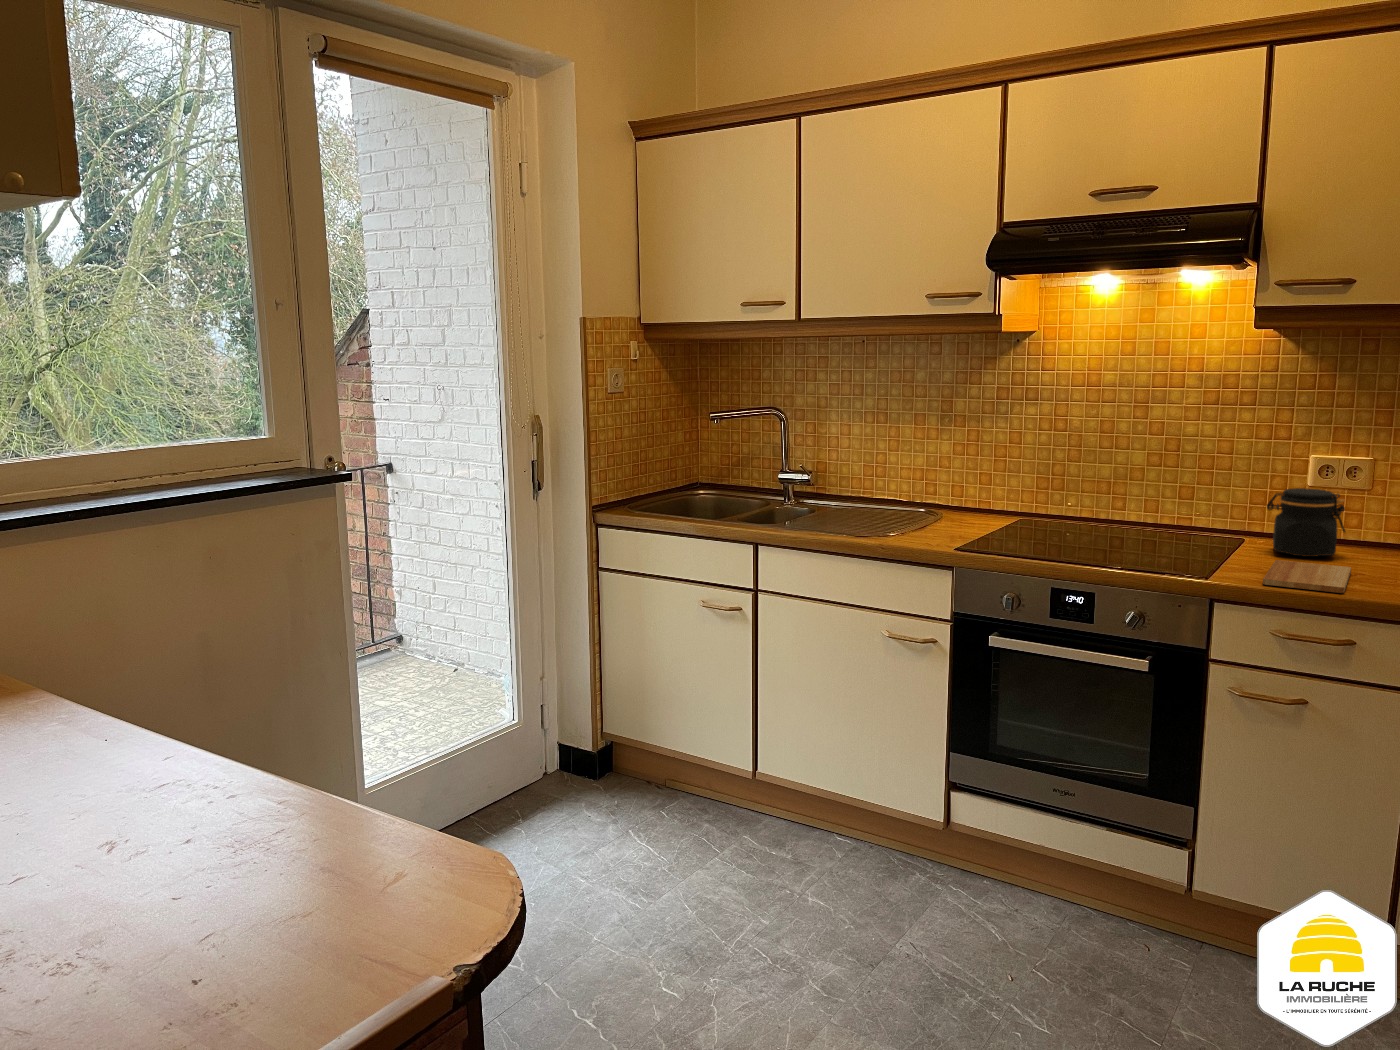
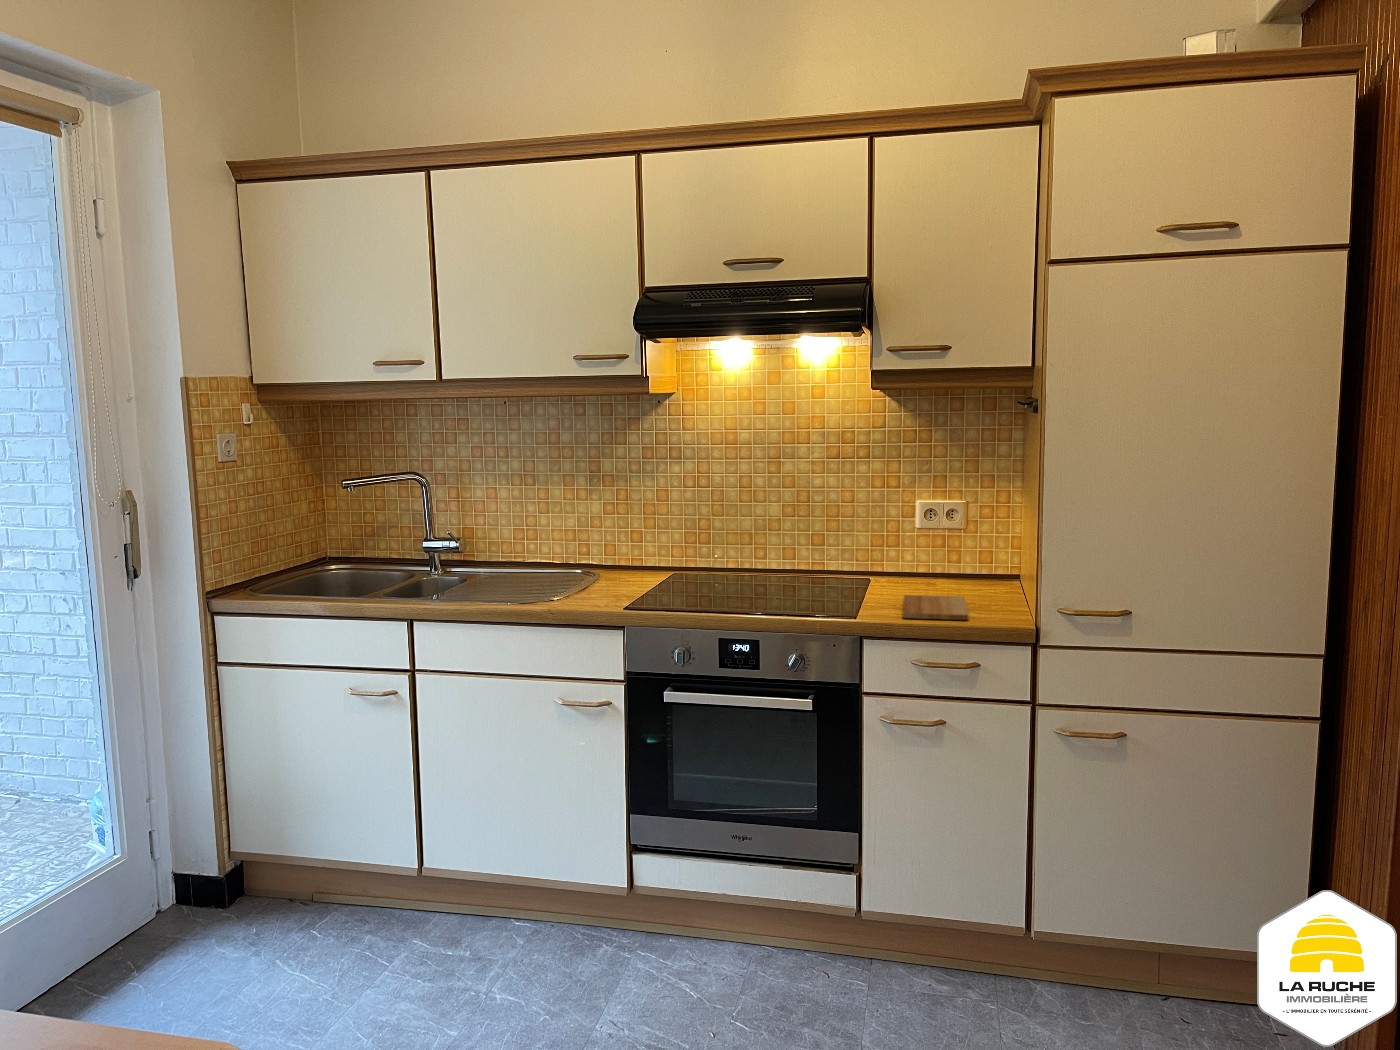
jar: present [1267,488,1345,557] -> none [888,530,952,590]

